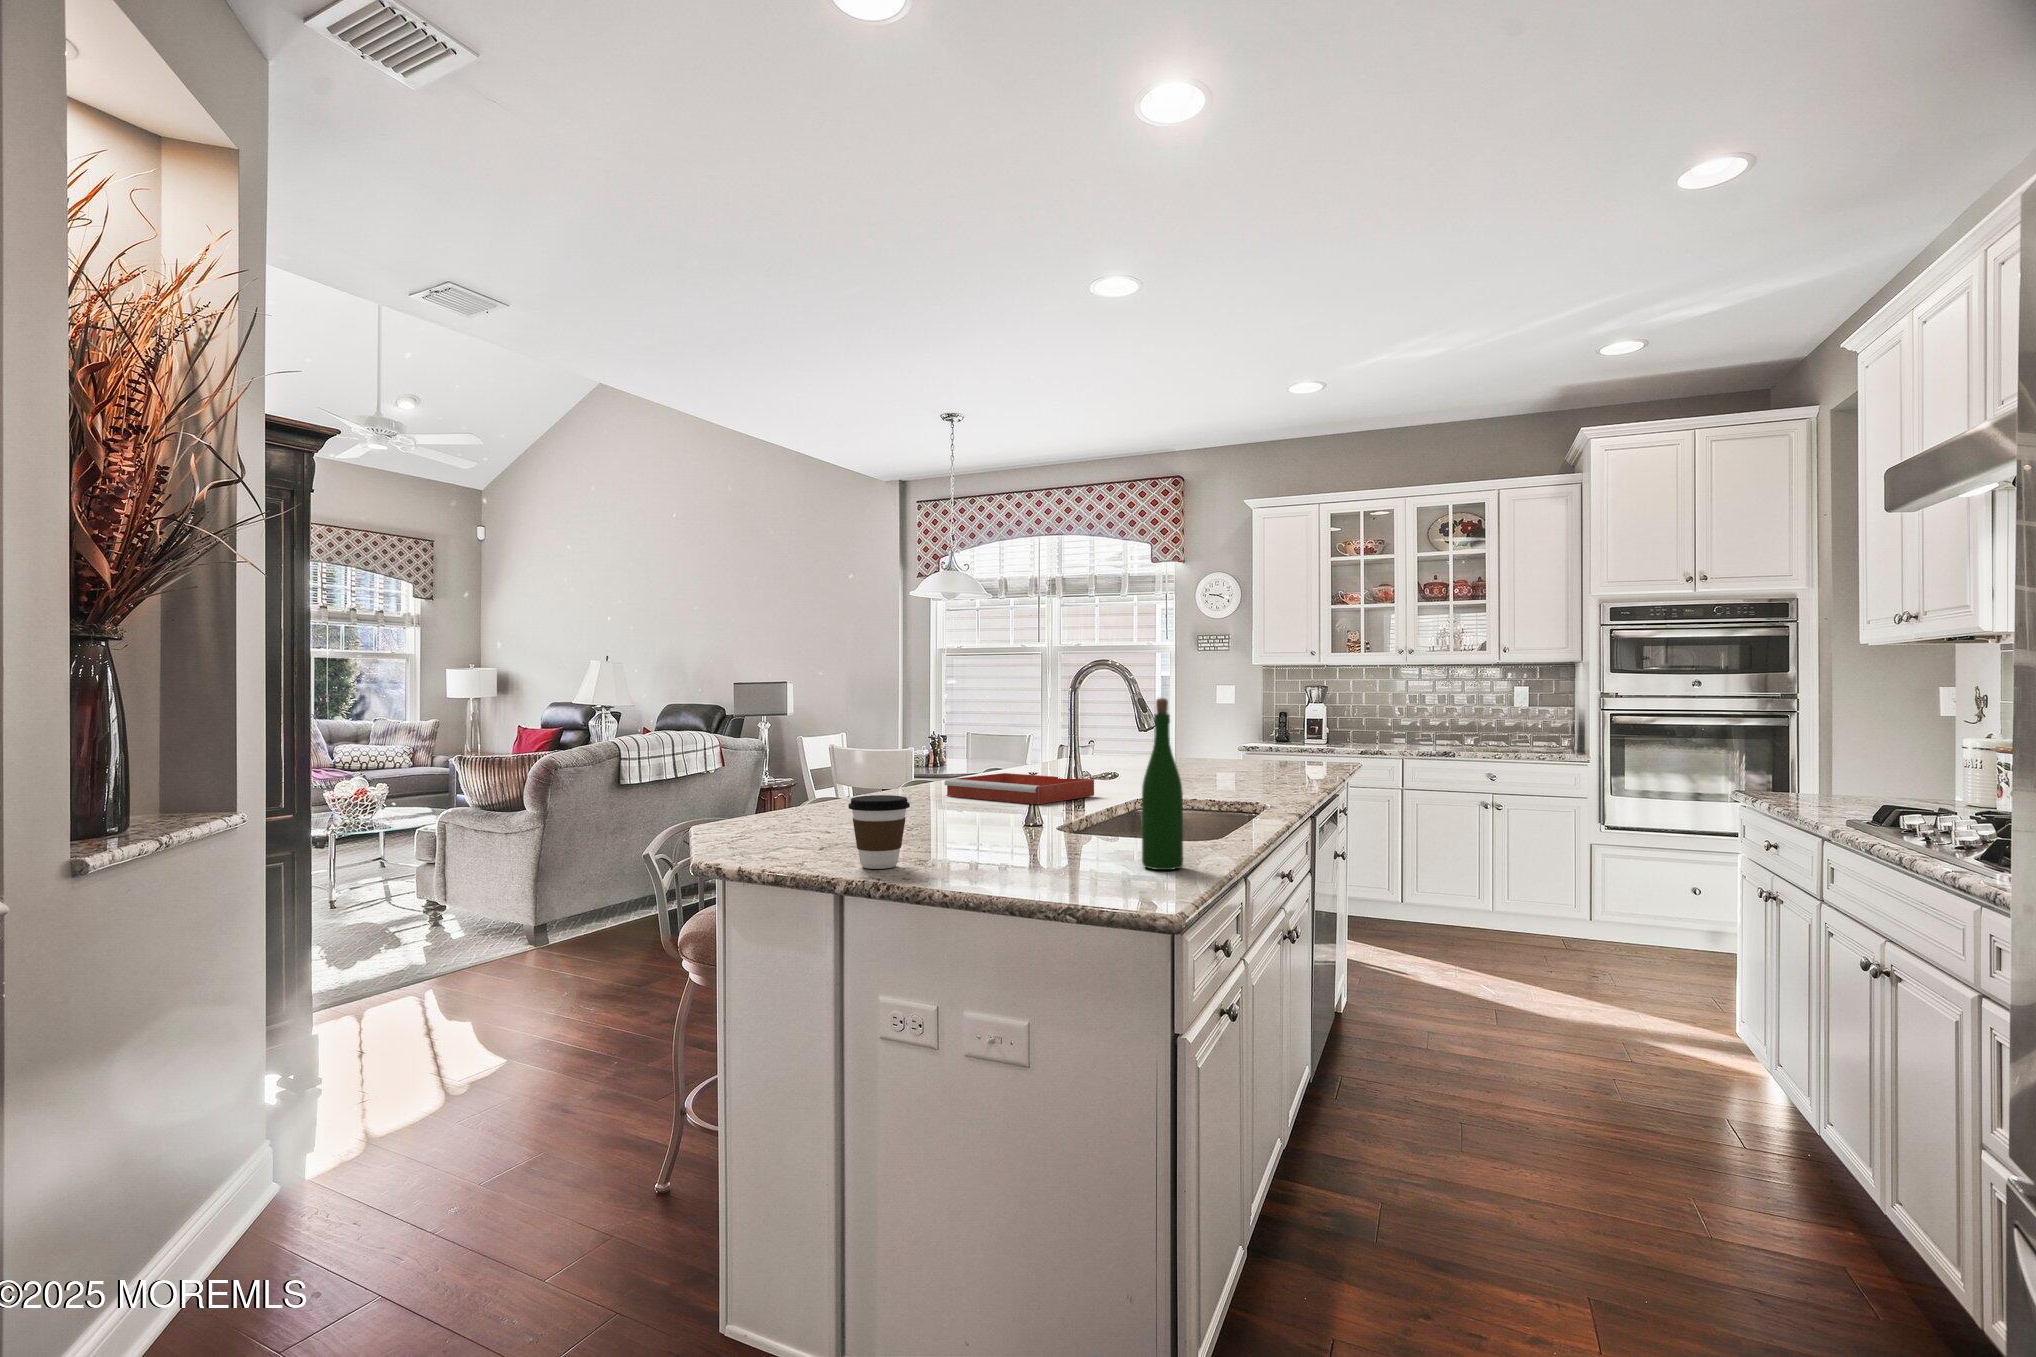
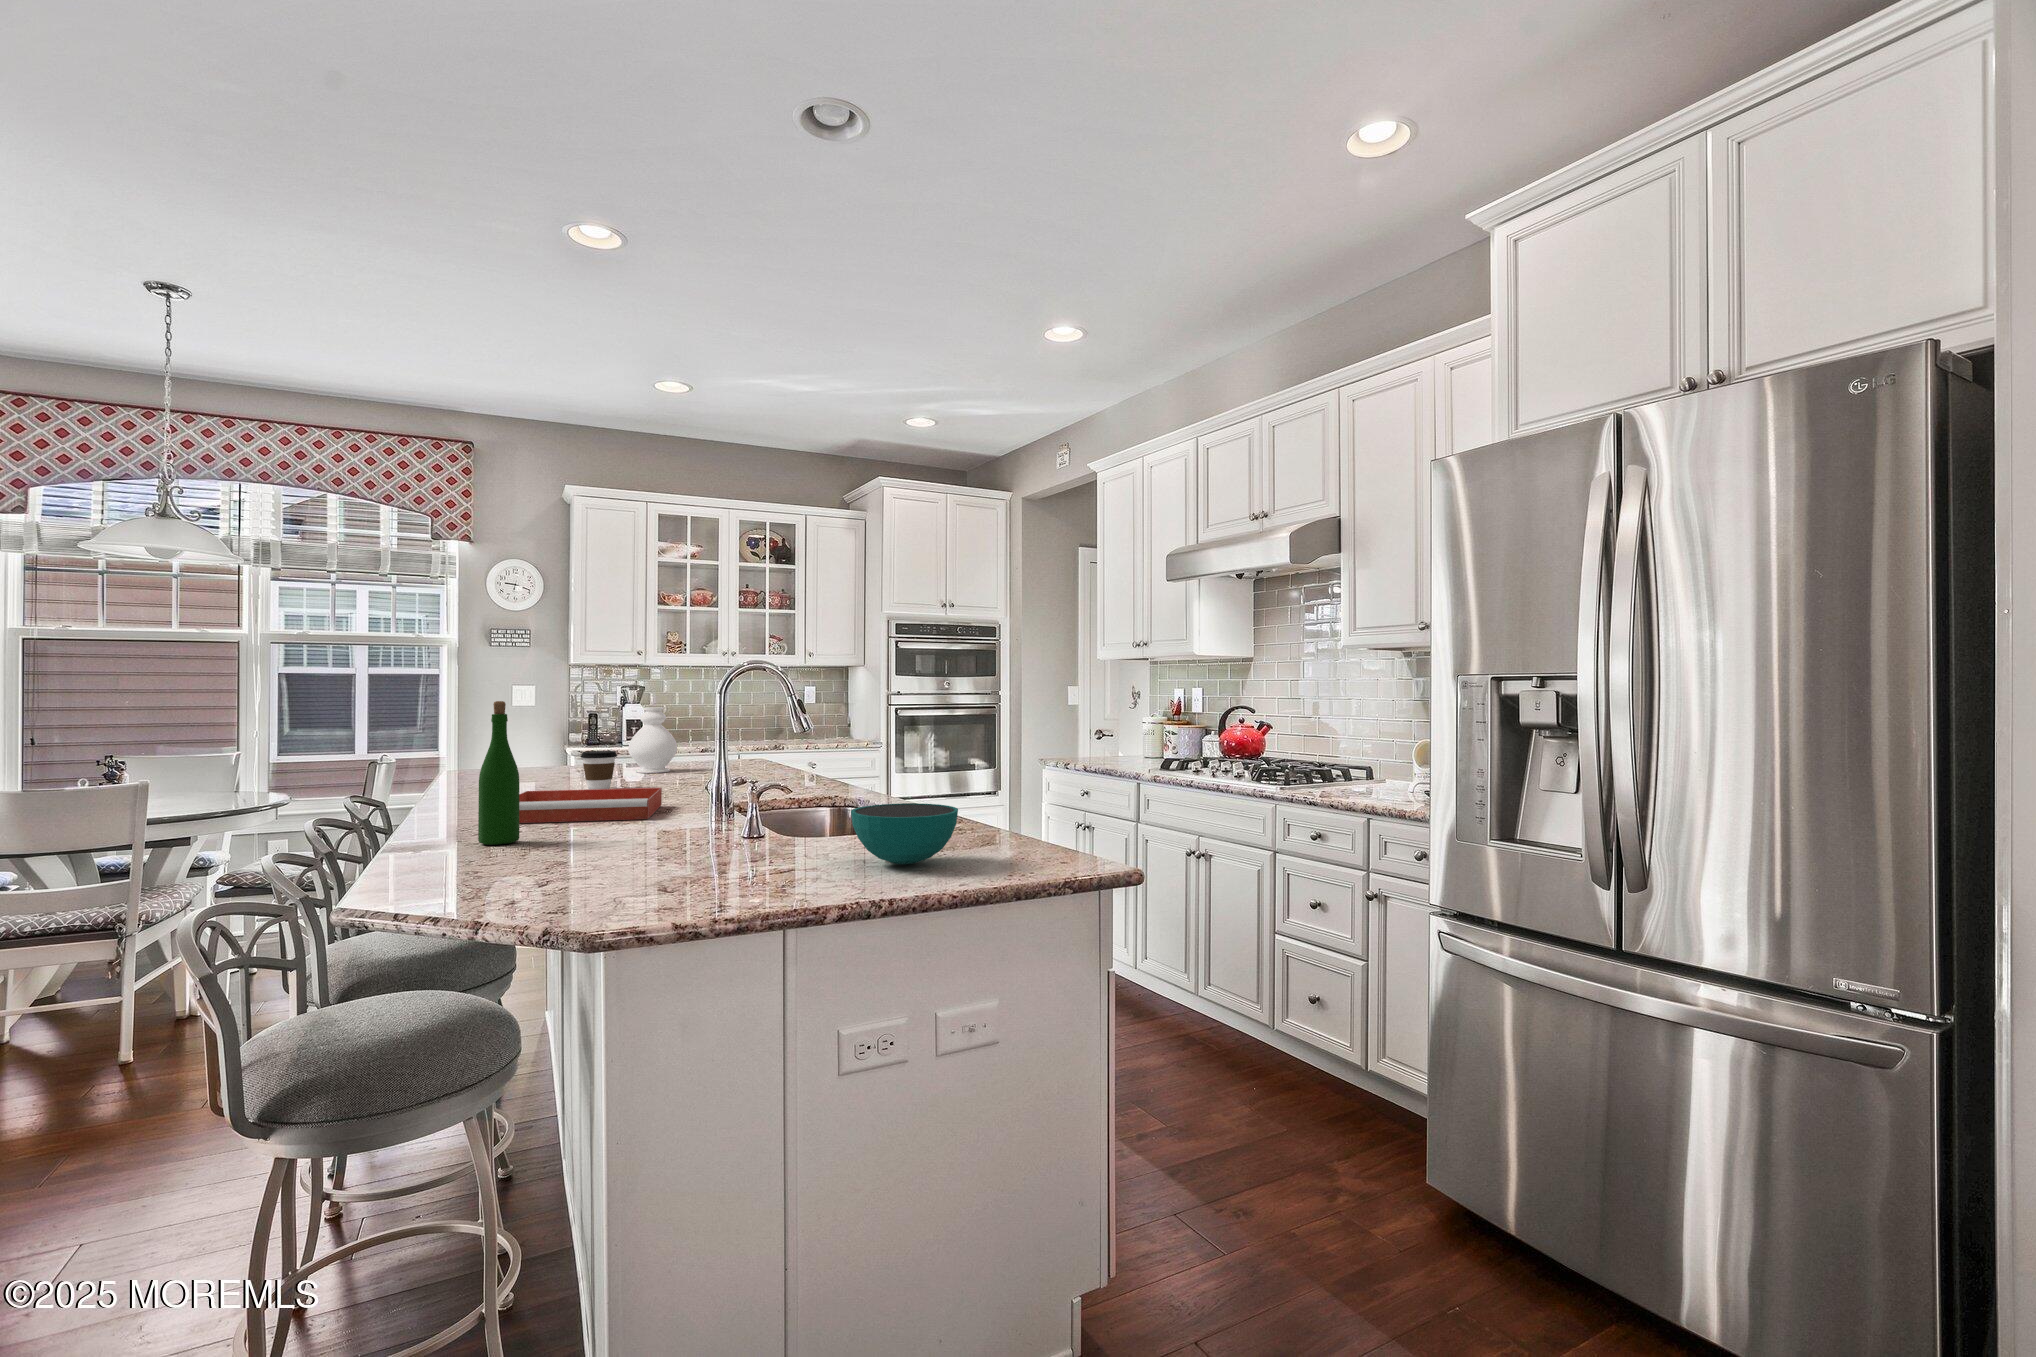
wine bottle: present [1142,698,1183,870] -> present [478,701,519,845]
decorative vase: none [1201,707,1247,771] -> present [628,707,677,773]
coffee cup: present [848,795,910,869] -> present [581,751,617,790]
bowl: none [964,802,1075,864] -> present [851,803,958,864]

